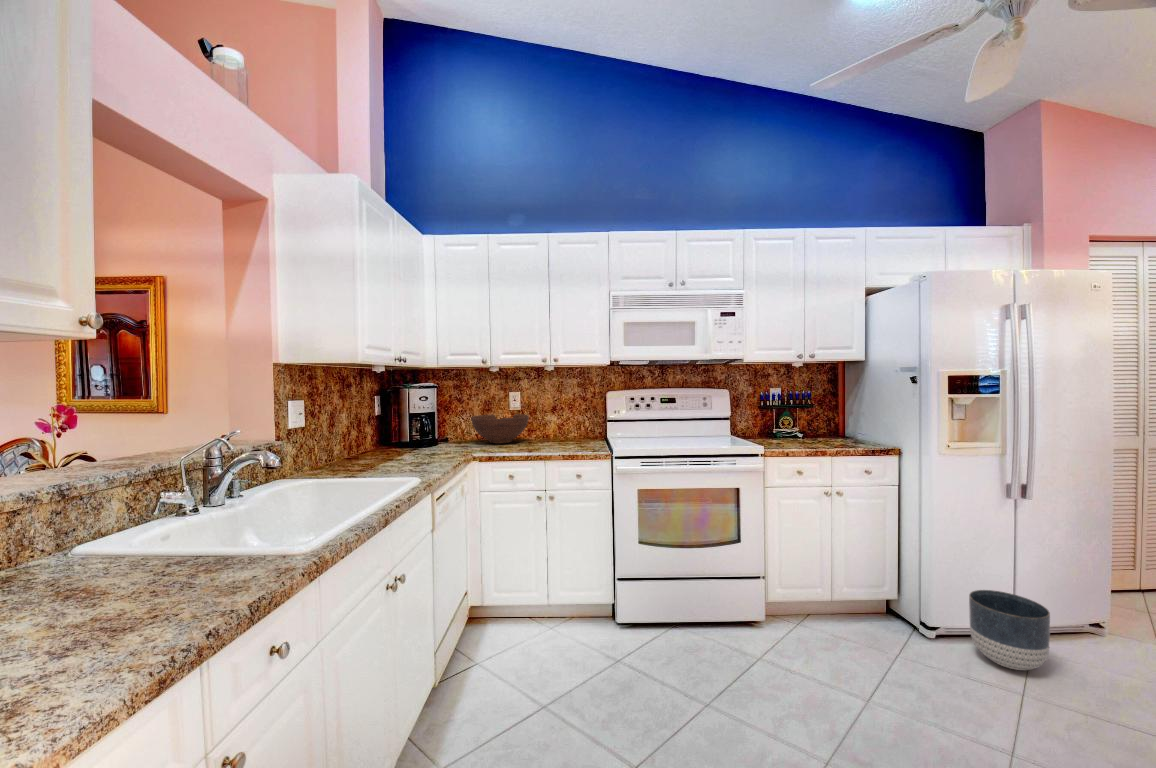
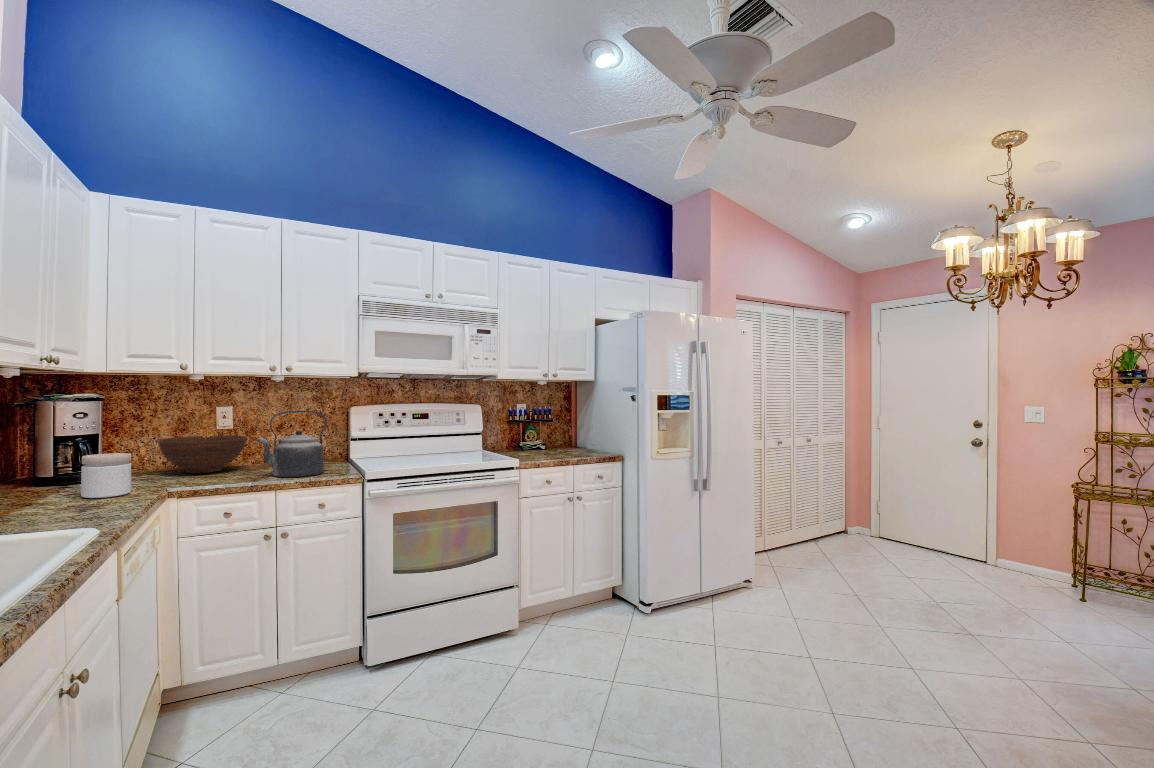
kettle: none [532,395,583,451] -> present [259,411,327,477]
jar: none [417,426,446,459] -> present [81,453,131,498]
planter: present [969,590,1050,670] -> none [669,564,717,622]

